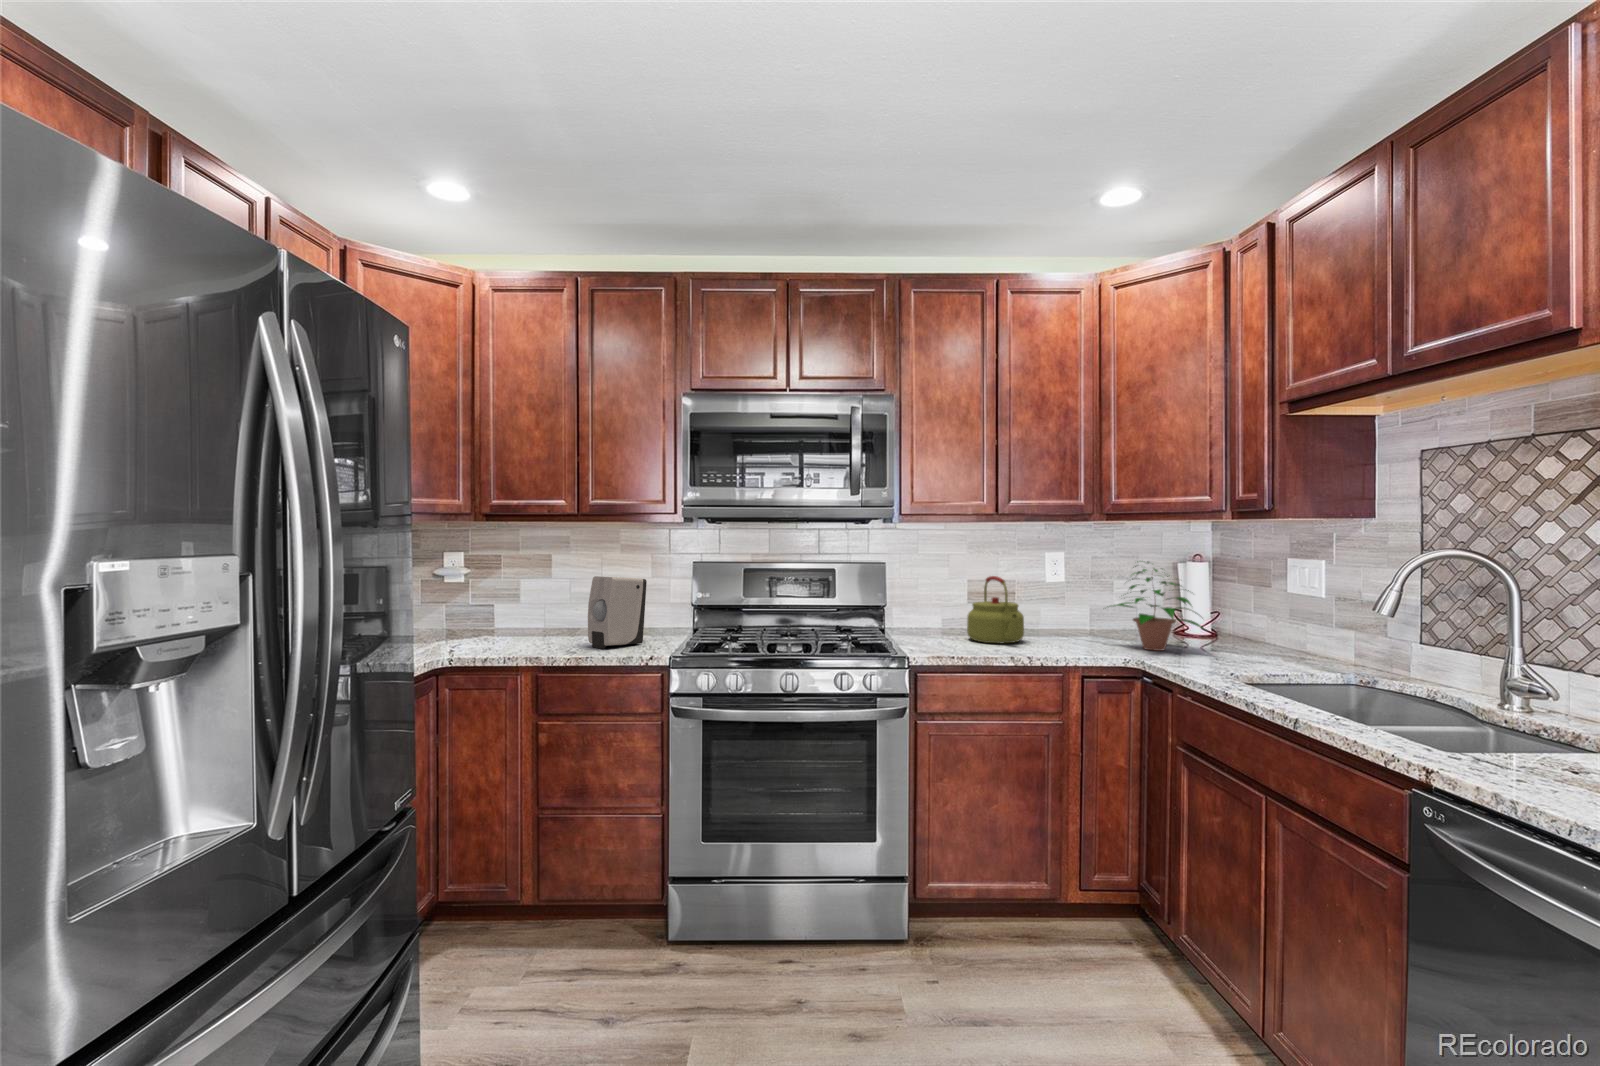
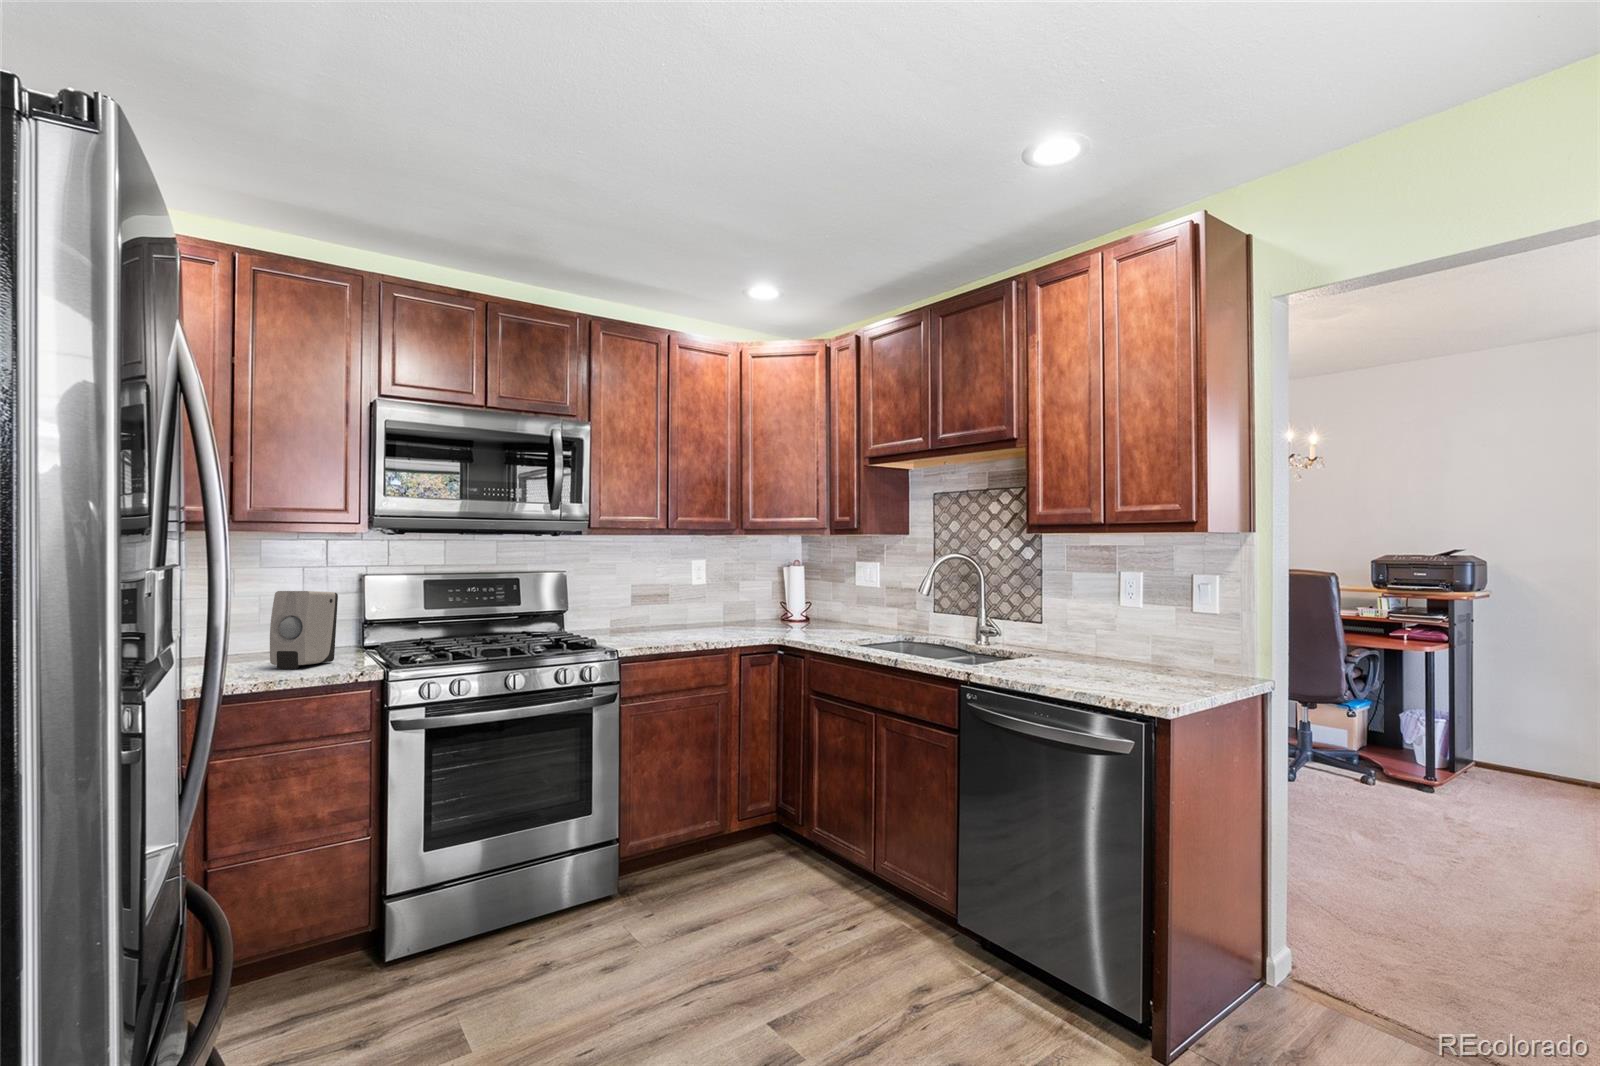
potted plant: present [1114,561,1203,651] -> none [743,566,816,633]
kettle: present [967,576,1024,643] -> none [640,581,688,637]

